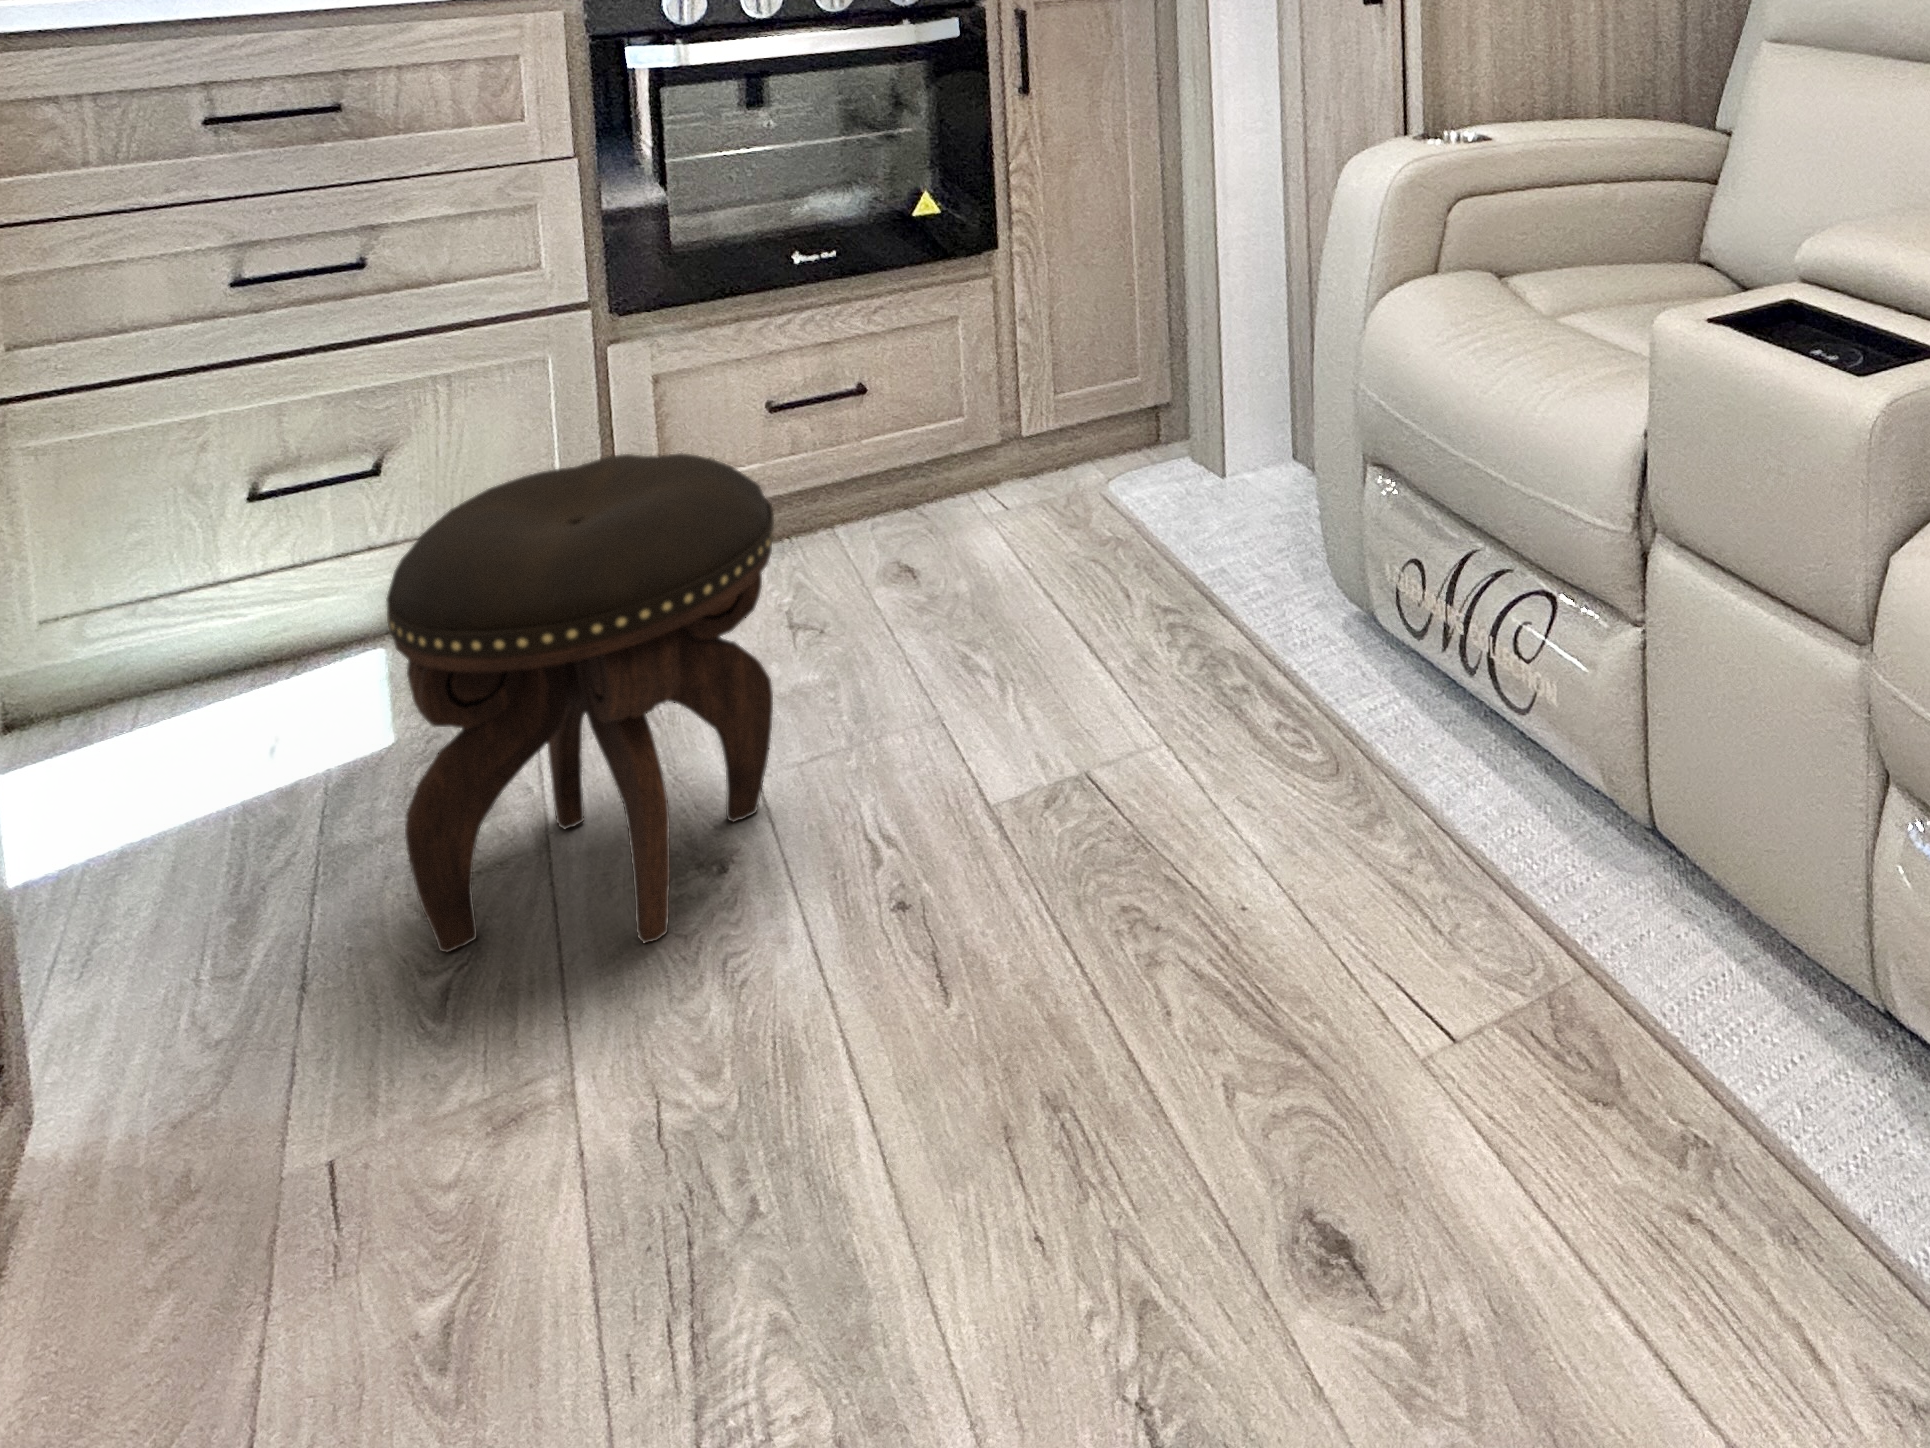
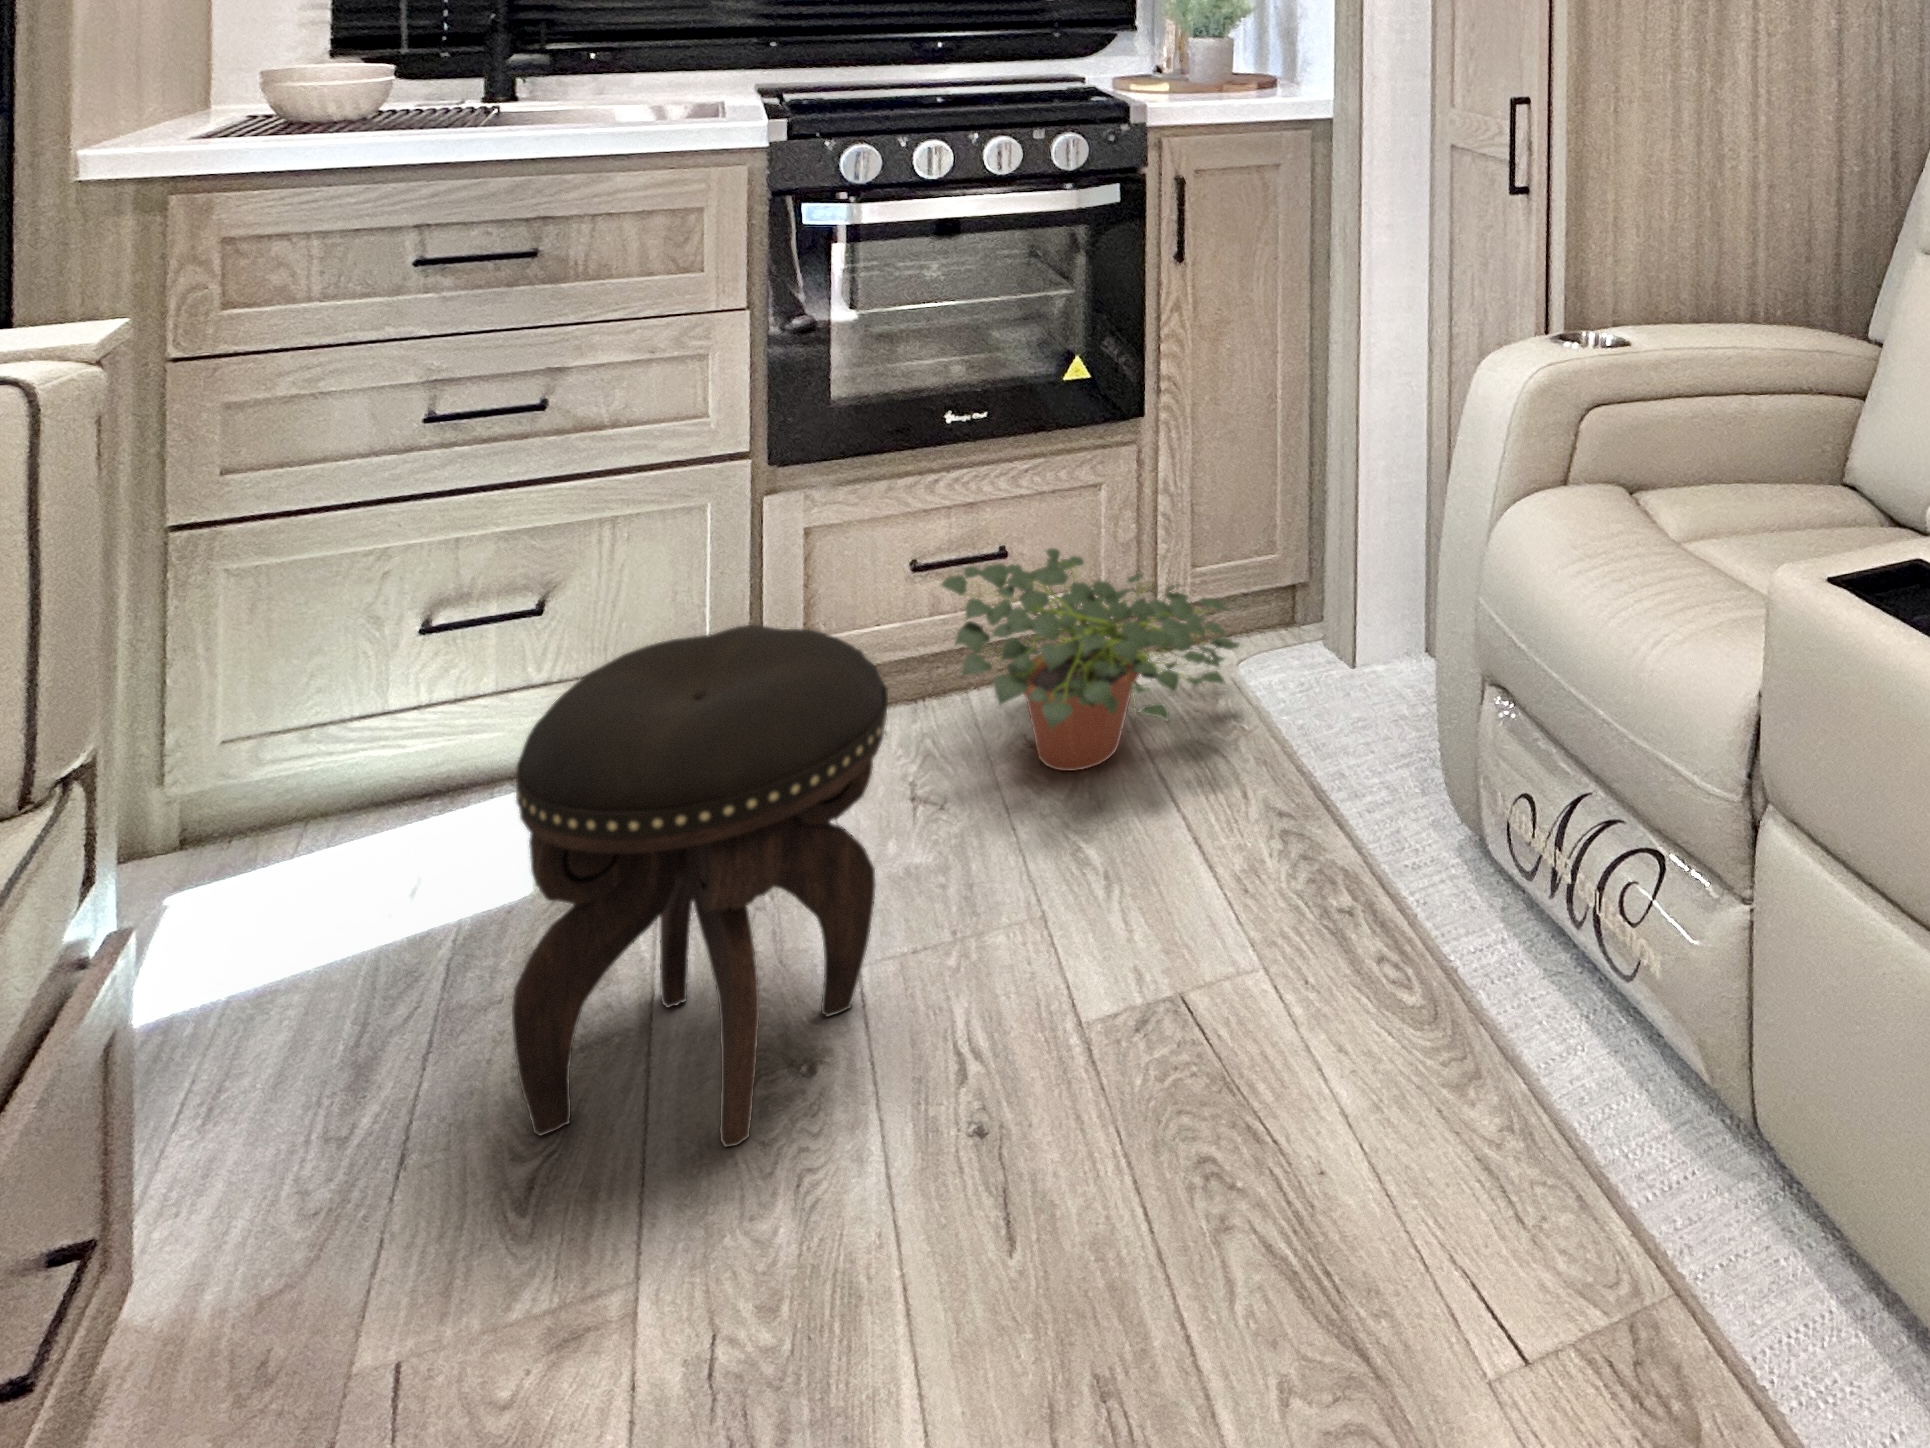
potted plant: none [801,381,1118,590] -> present [940,548,1239,771]

